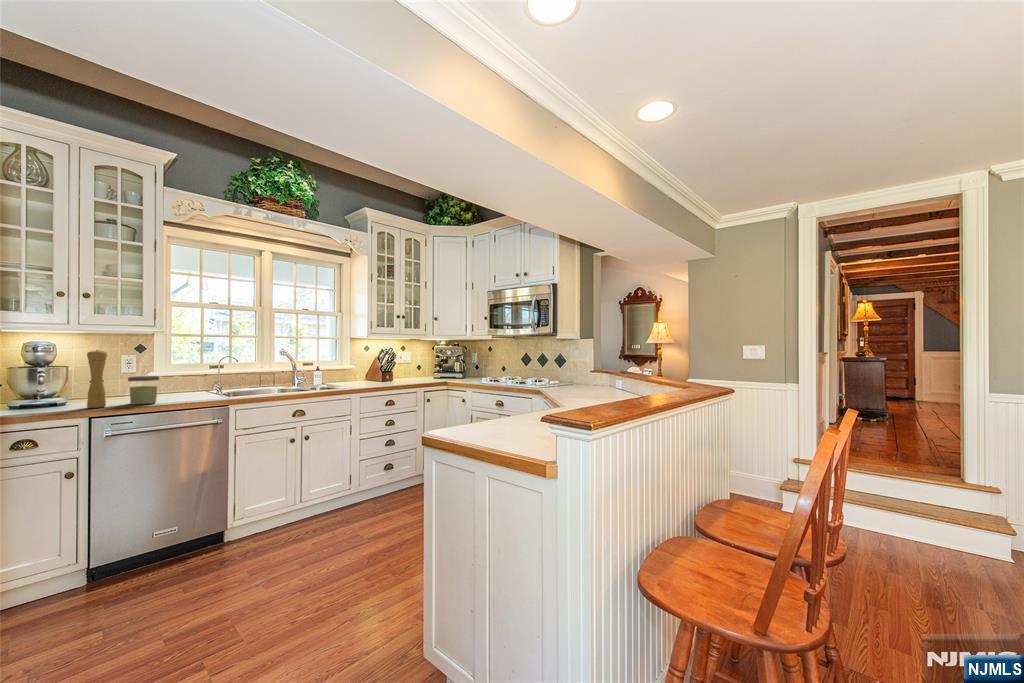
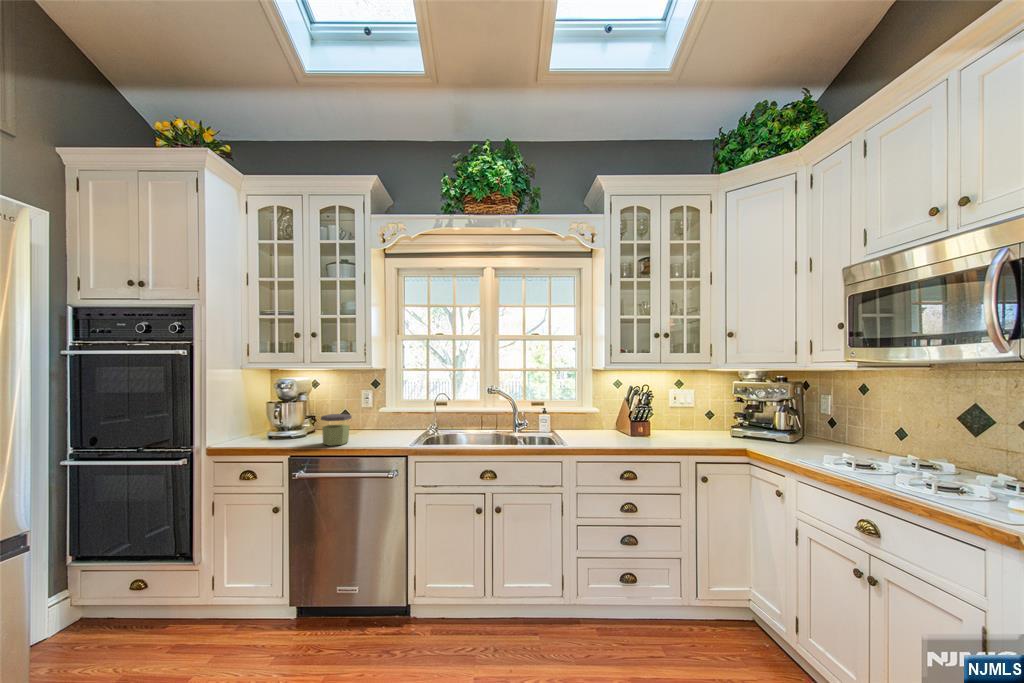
pepper mill: present [87,350,107,408] -> none [290,387,307,445]

